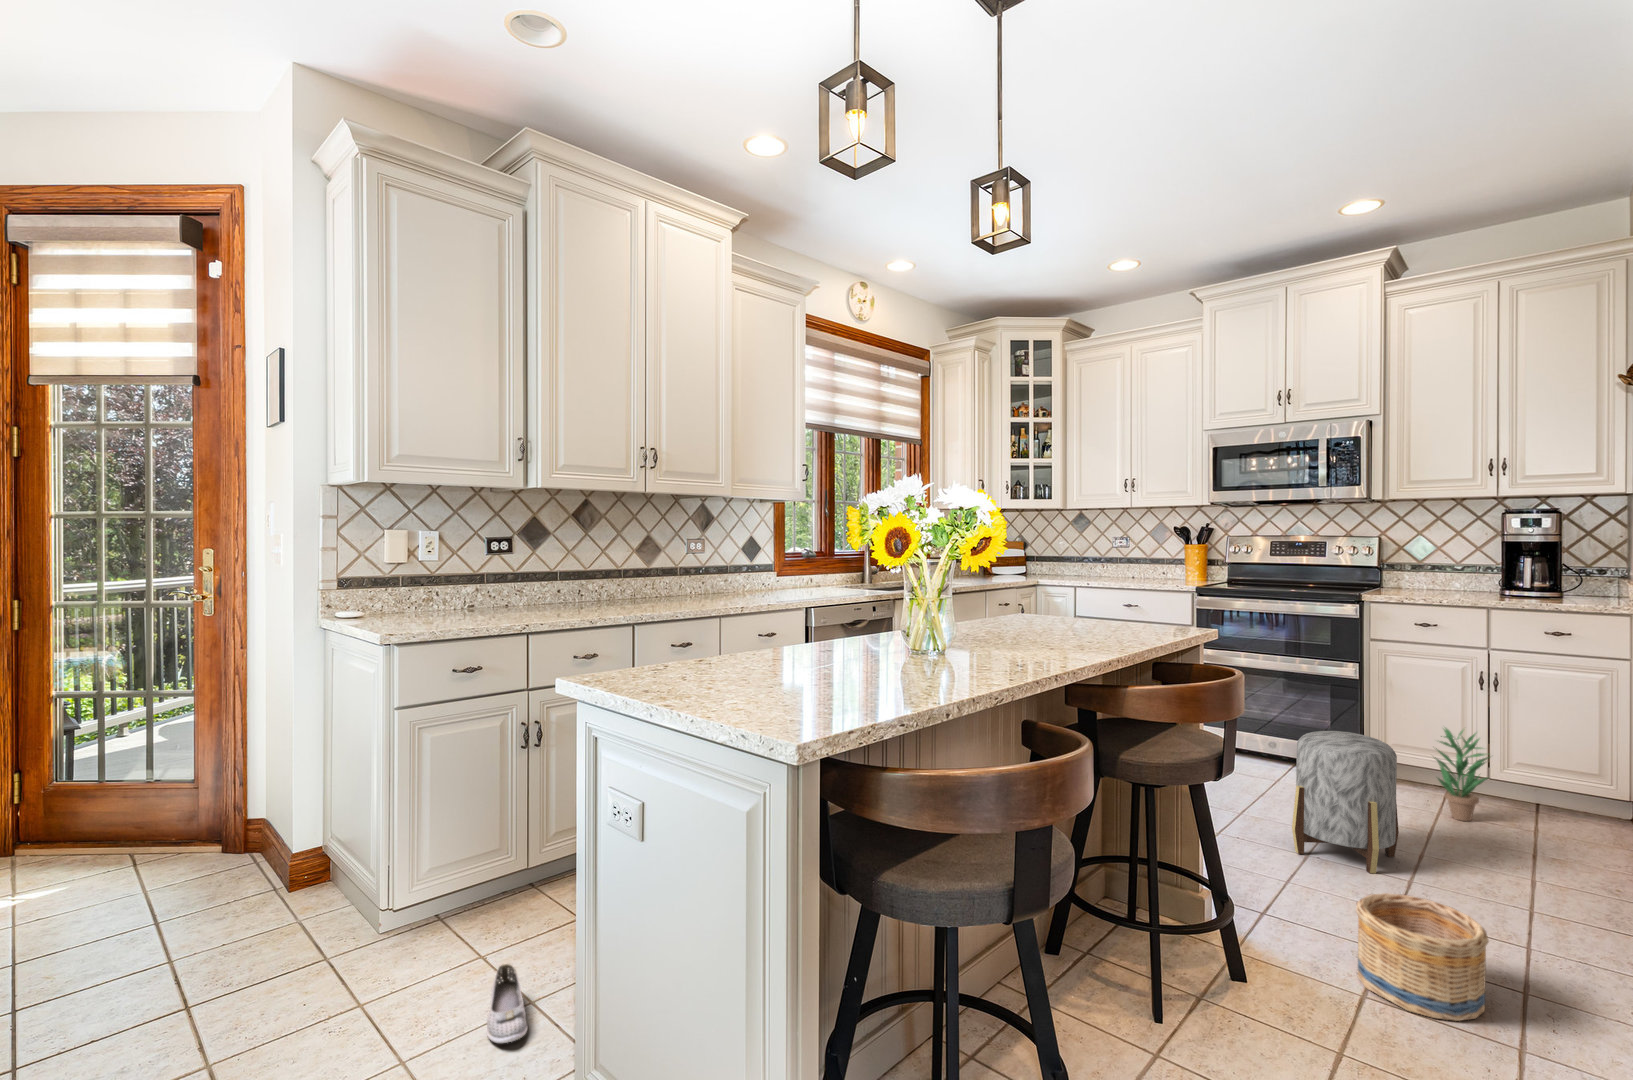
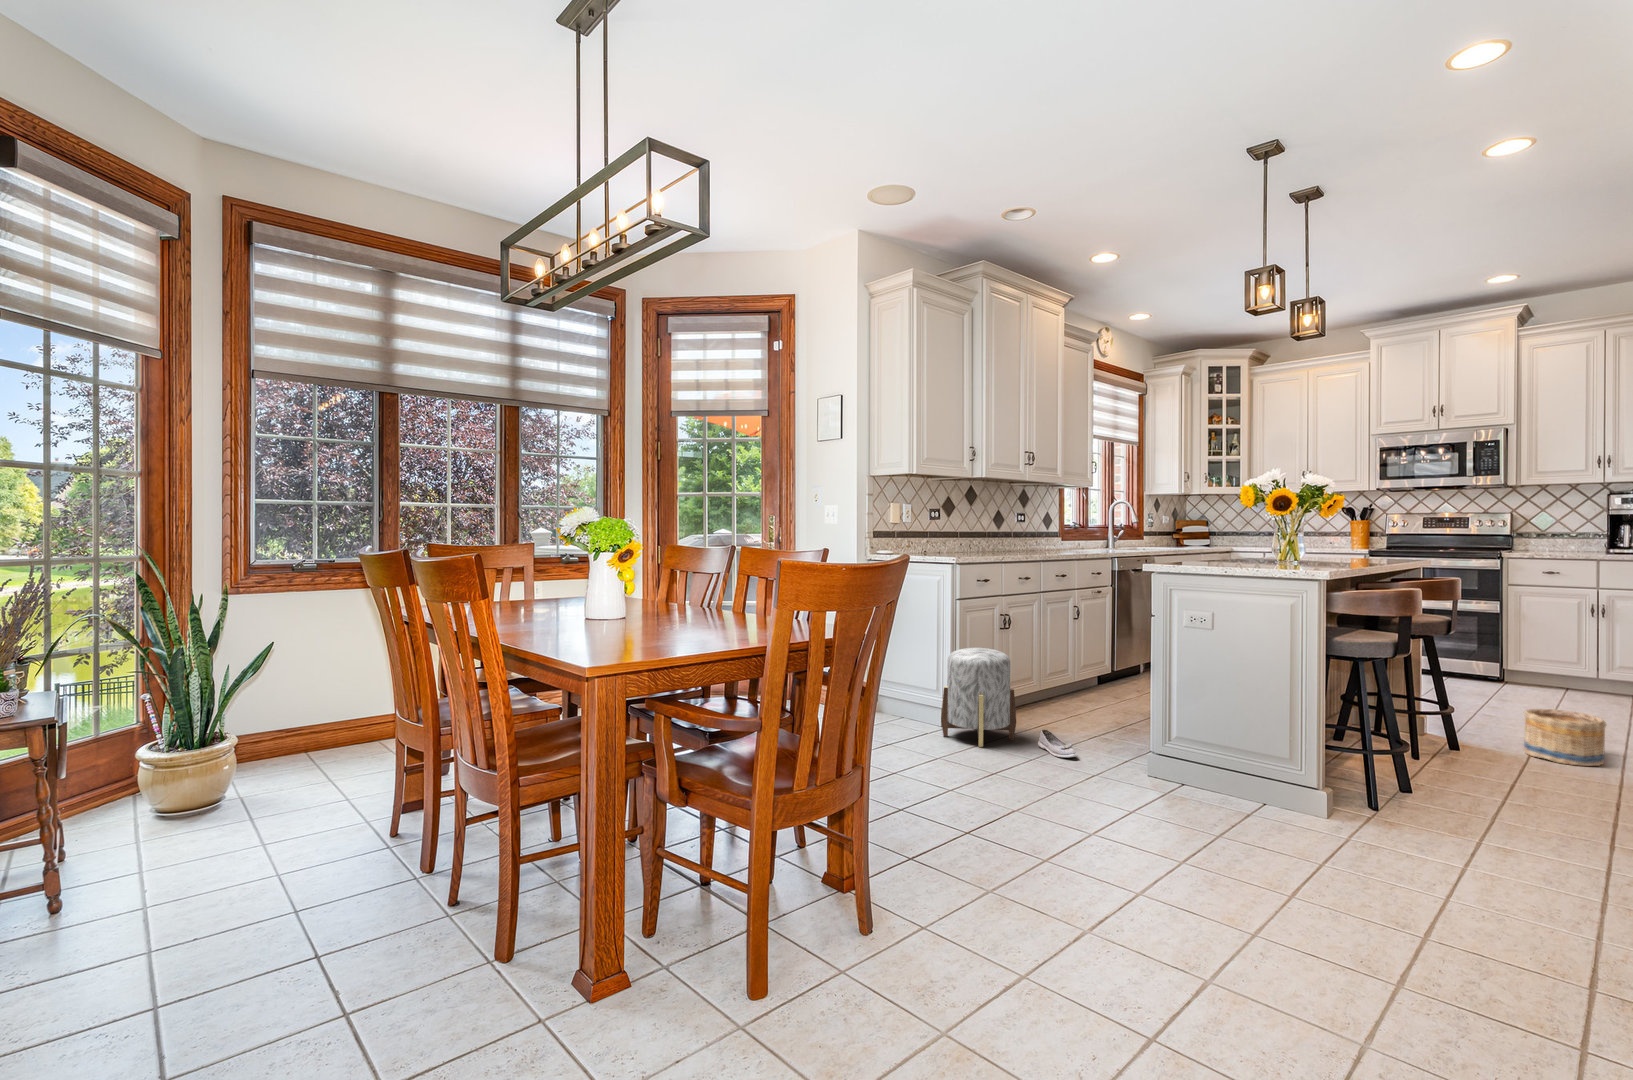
potted plant: present [1436,728,1489,821] -> none [1556,638,1603,702]
stool: present [1292,731,1399,873] -> present [941,648,1016,747]

